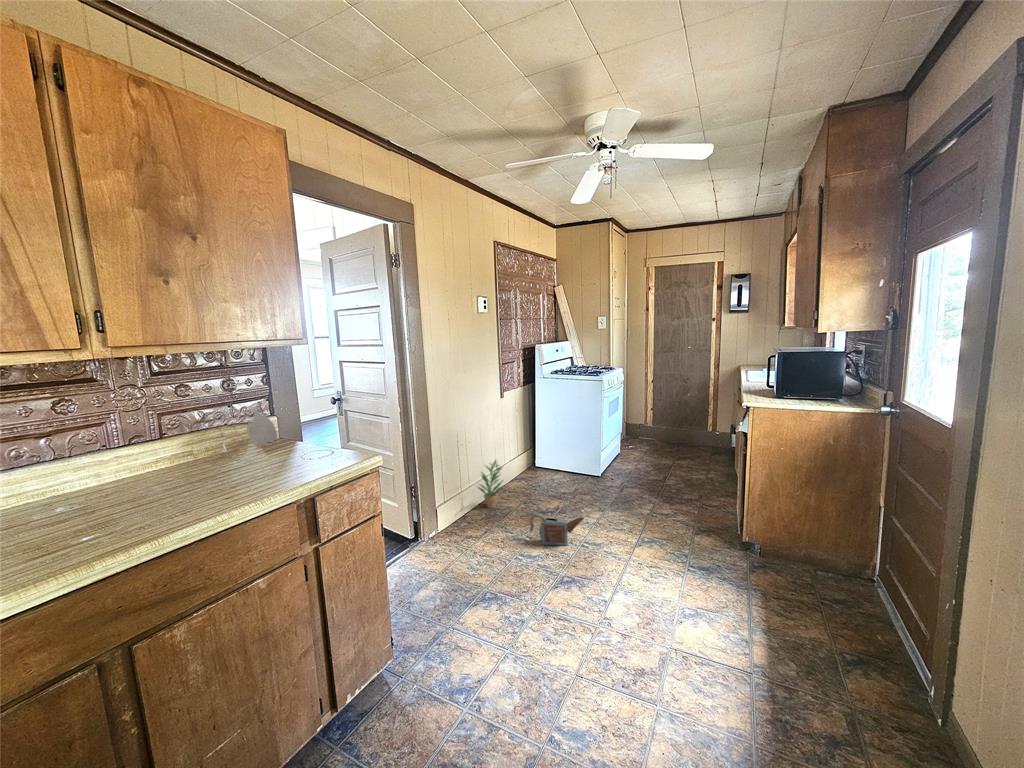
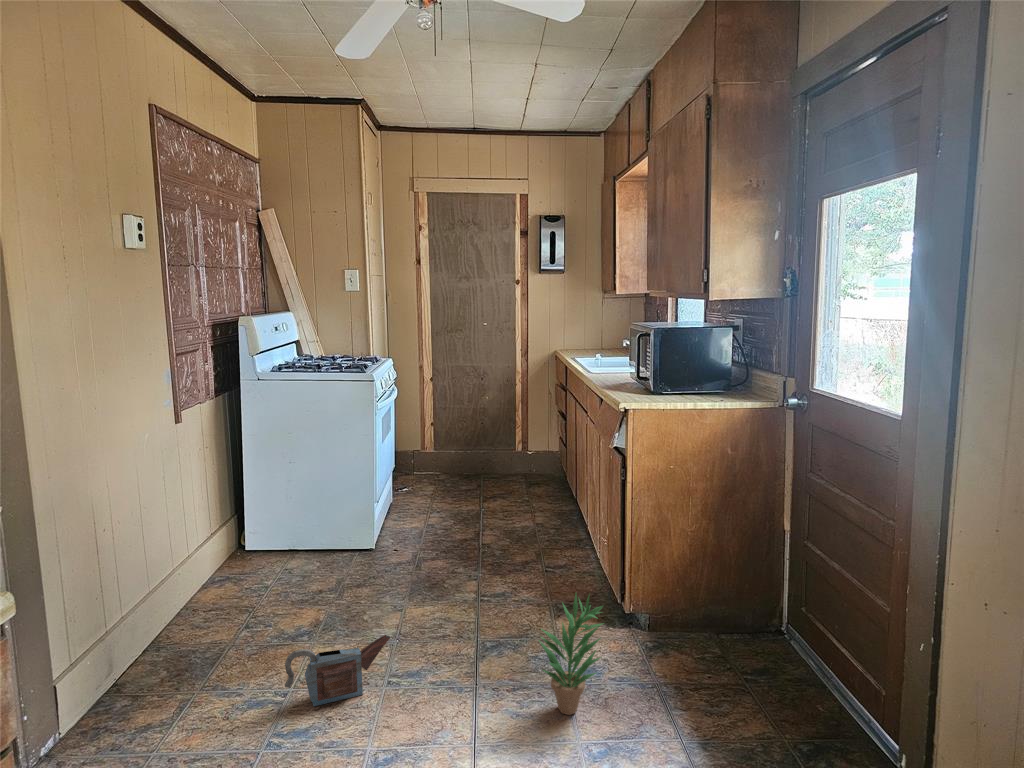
potted plant: present [478,460,502,508] -> present [540,594,603,715]

